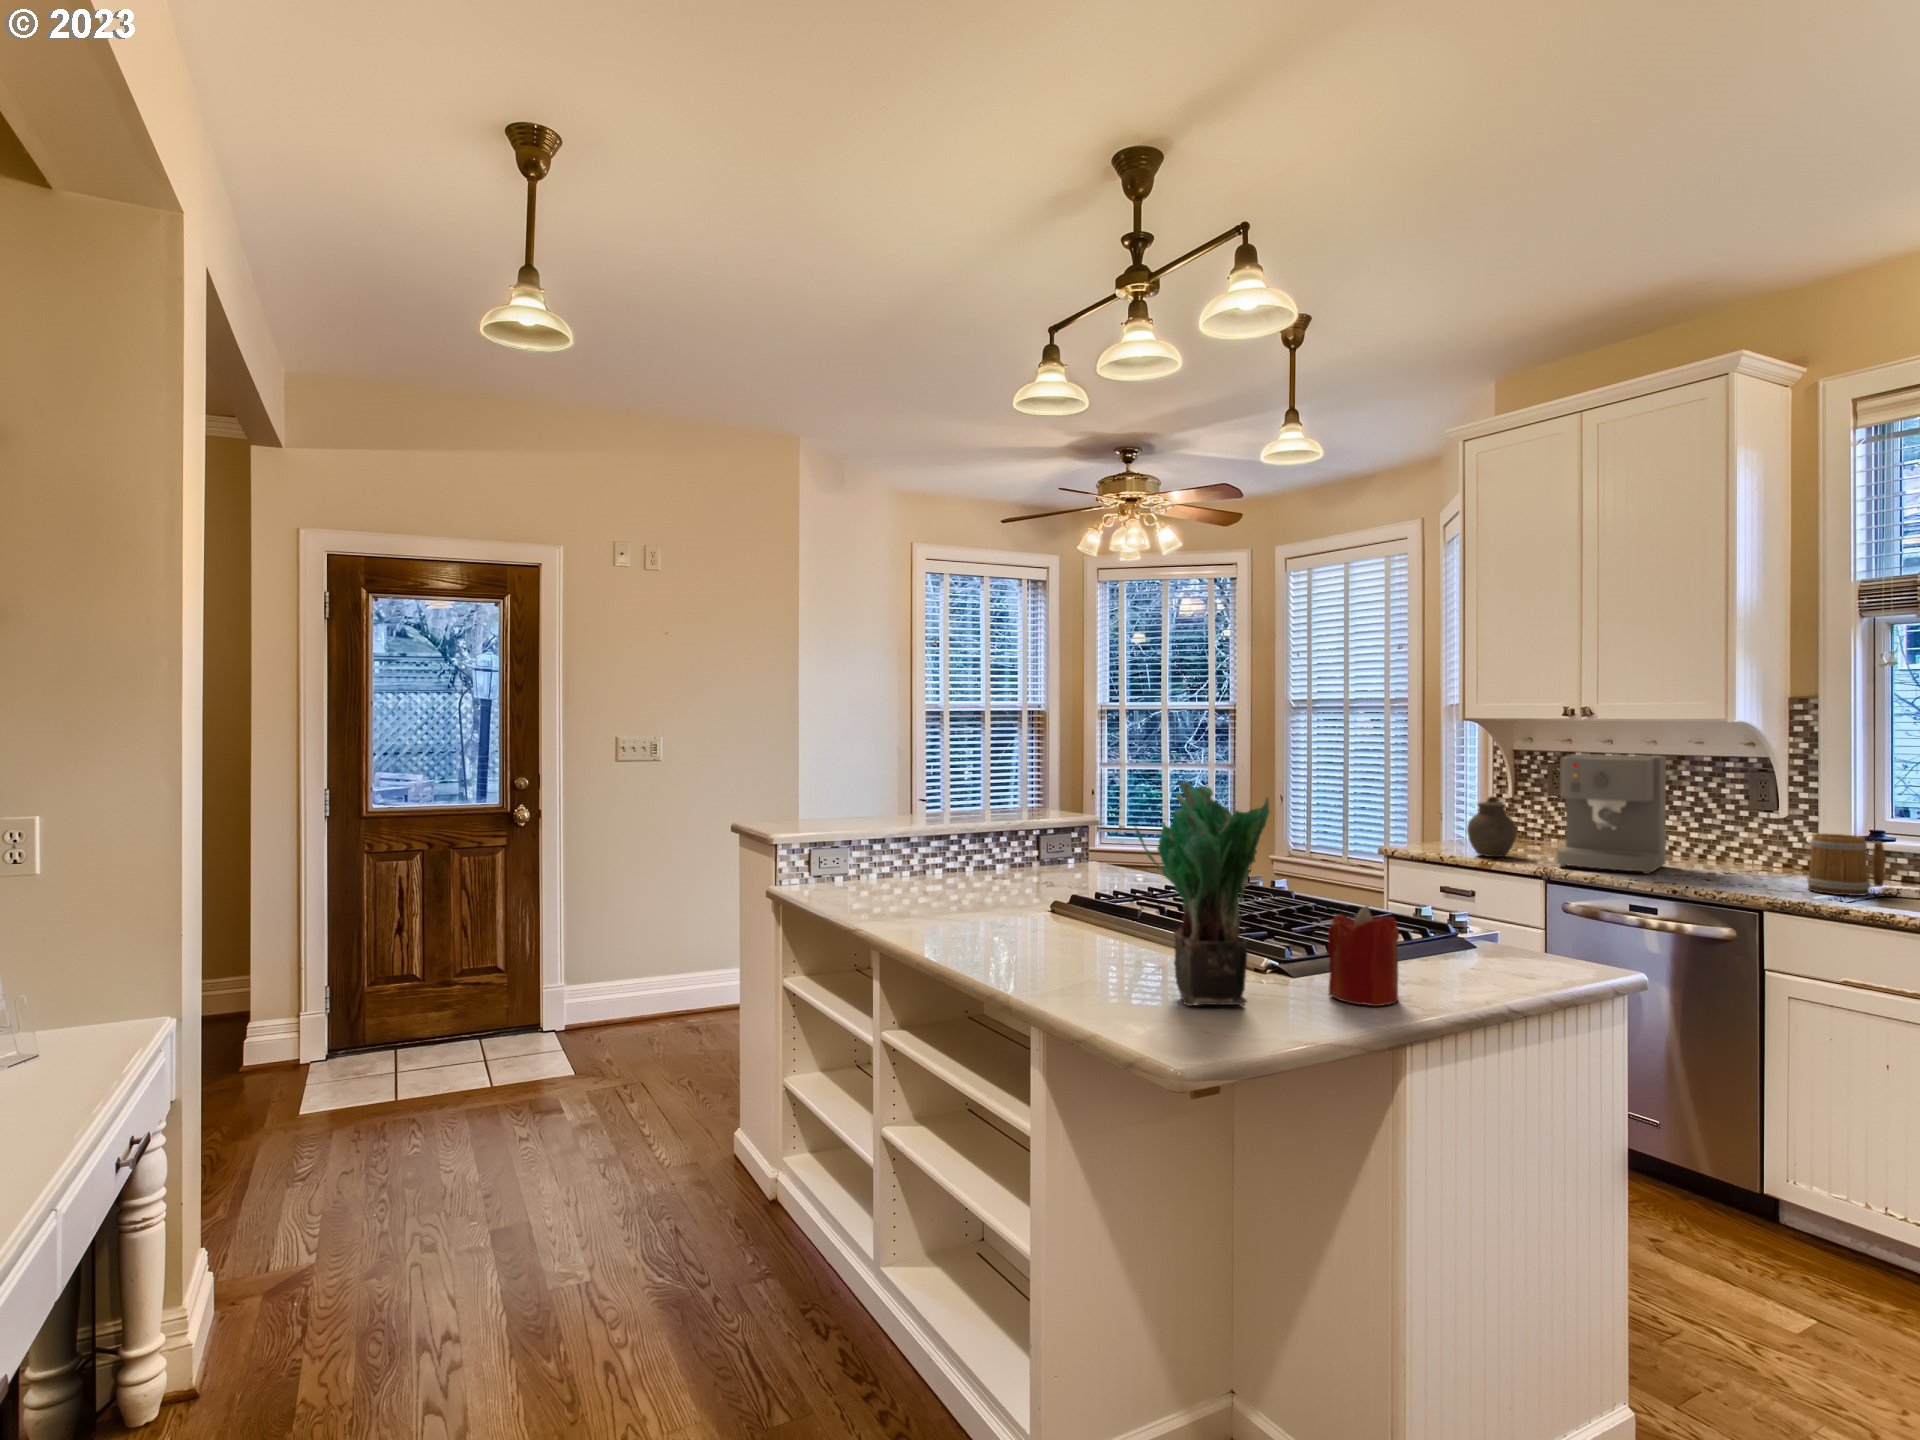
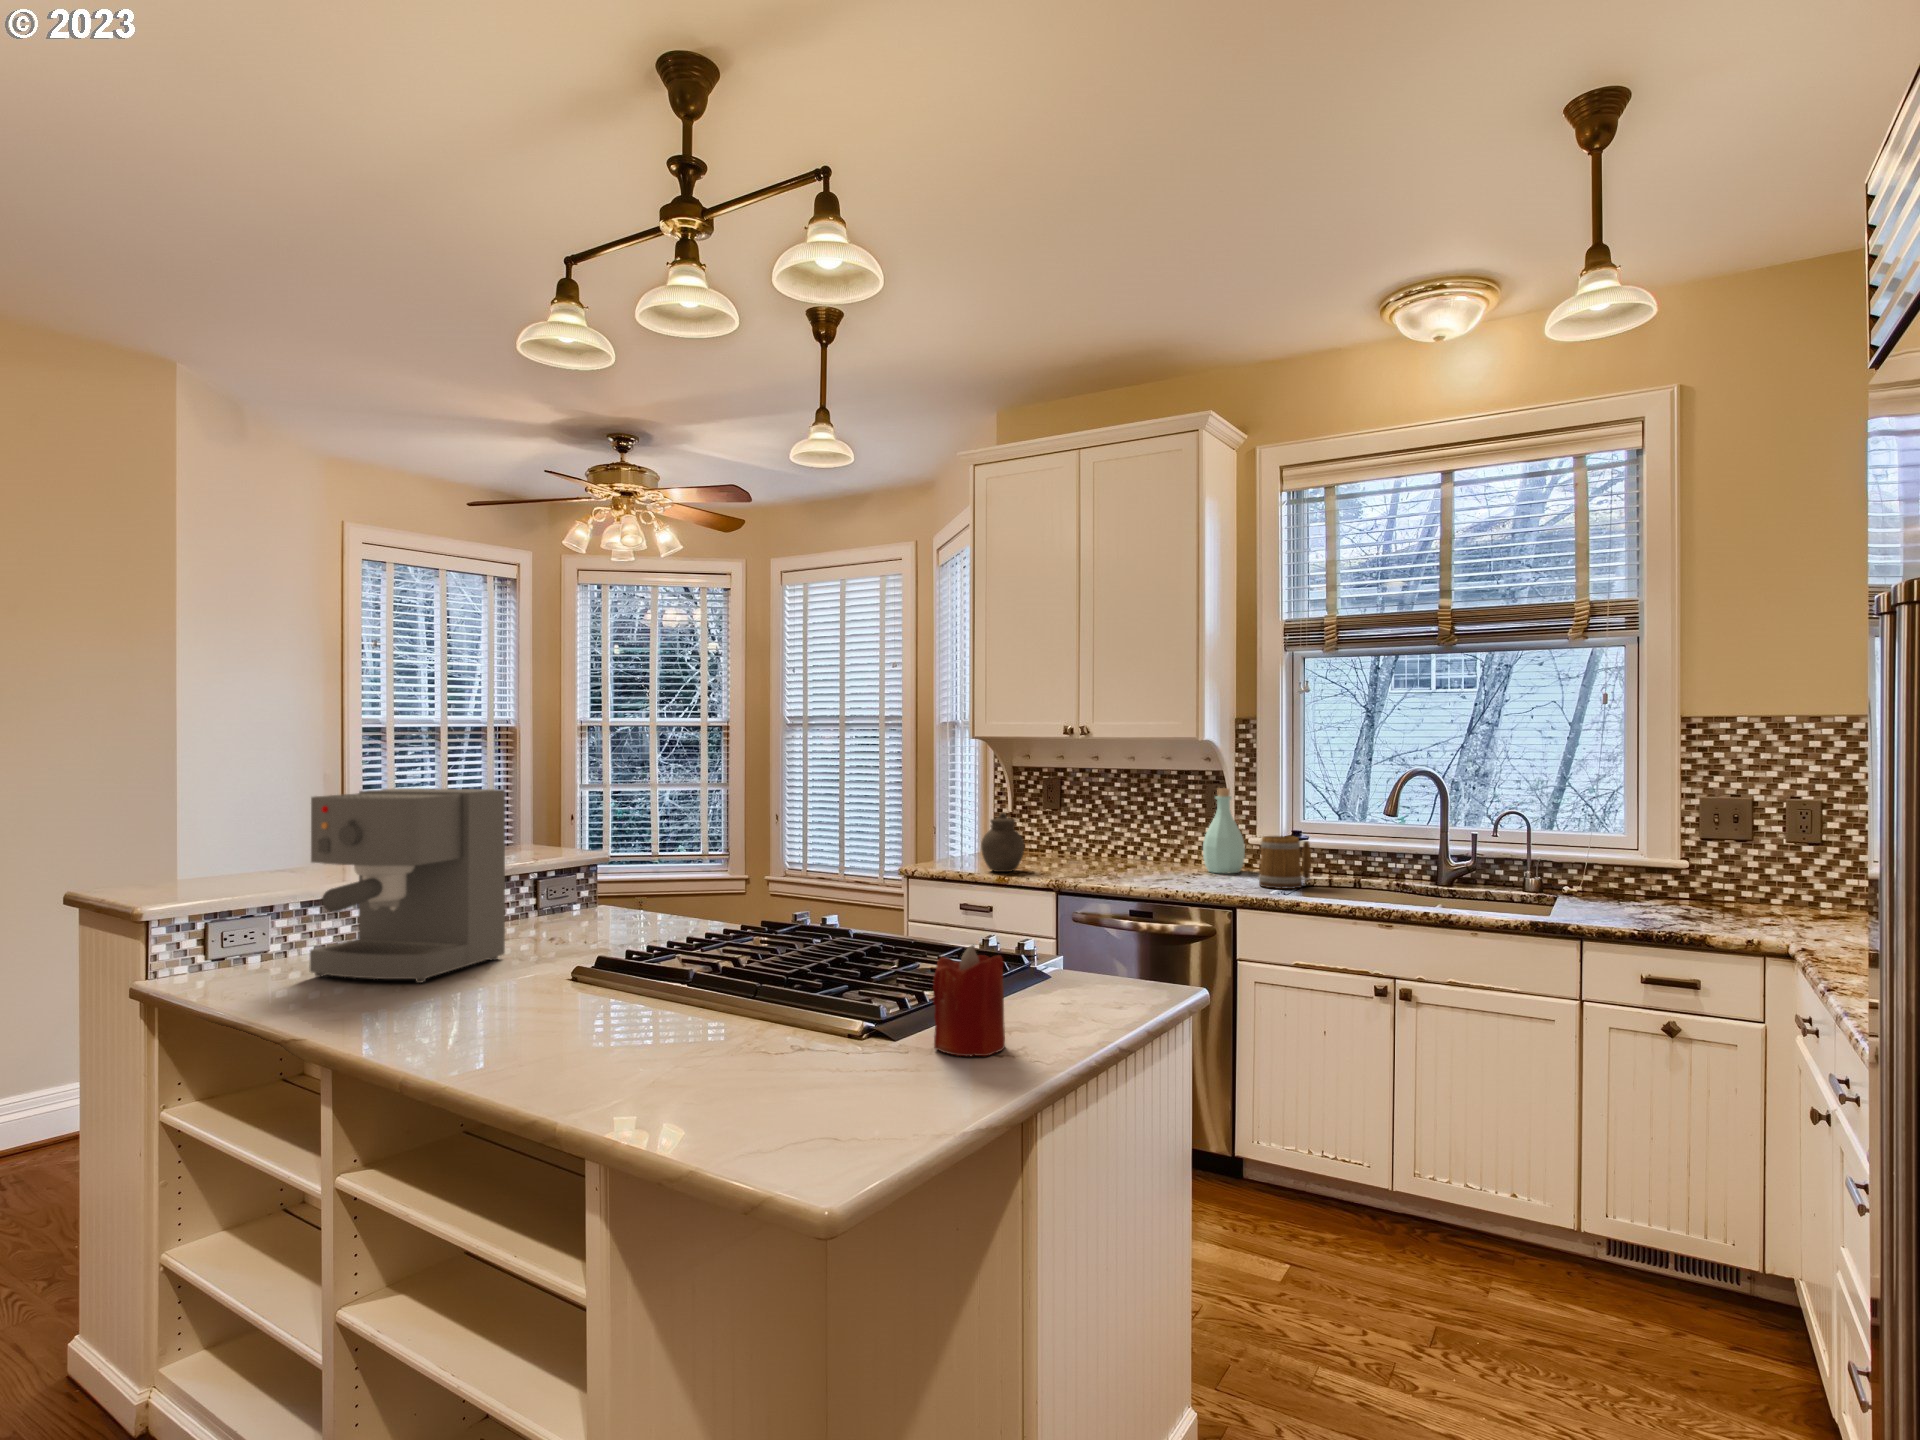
coffee maker: present [1556,754,1666,874] -> present [310,788,505,983]
bottle: none [1741,778,1799,875] -> present [1203,788,1245,873]
potted plant: present [1135,781,1269,1006] -> none [722,816,881,1086]

